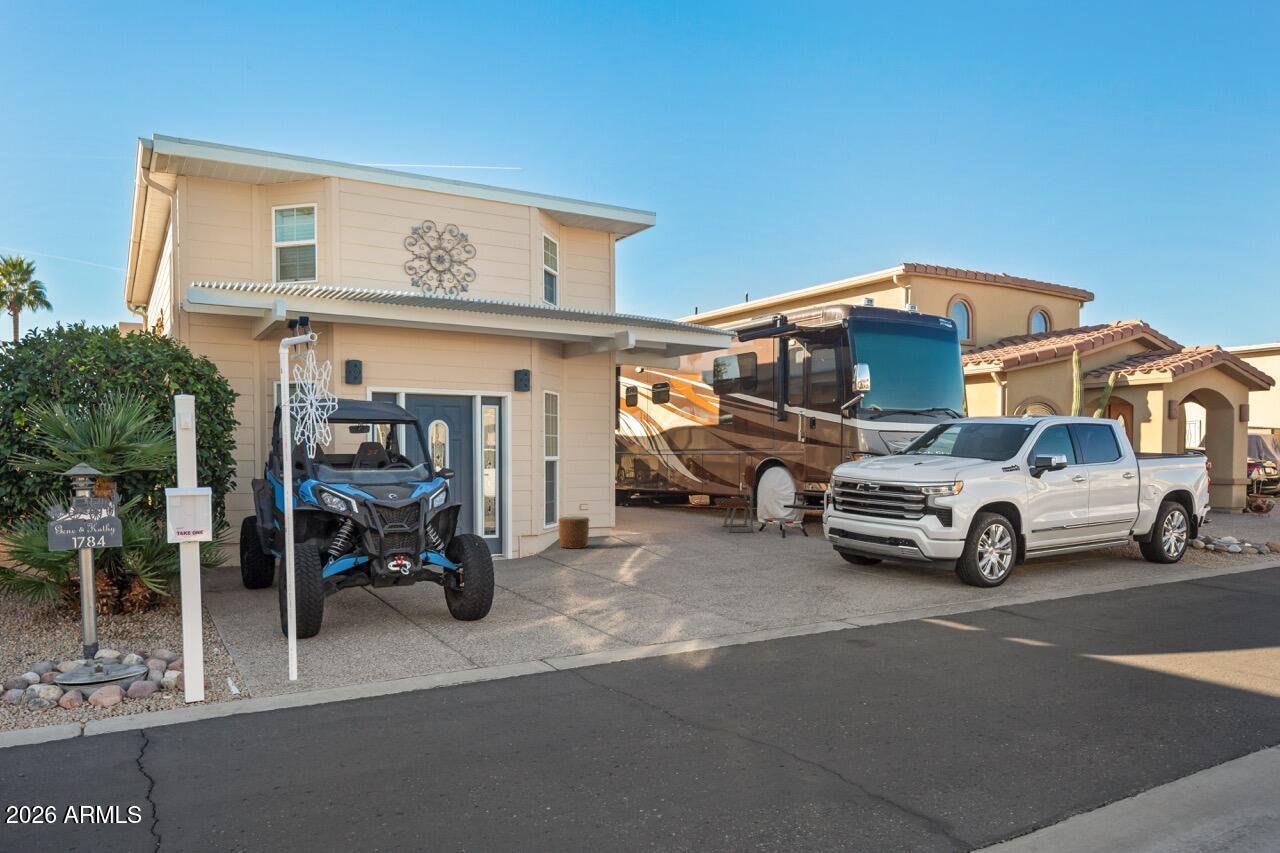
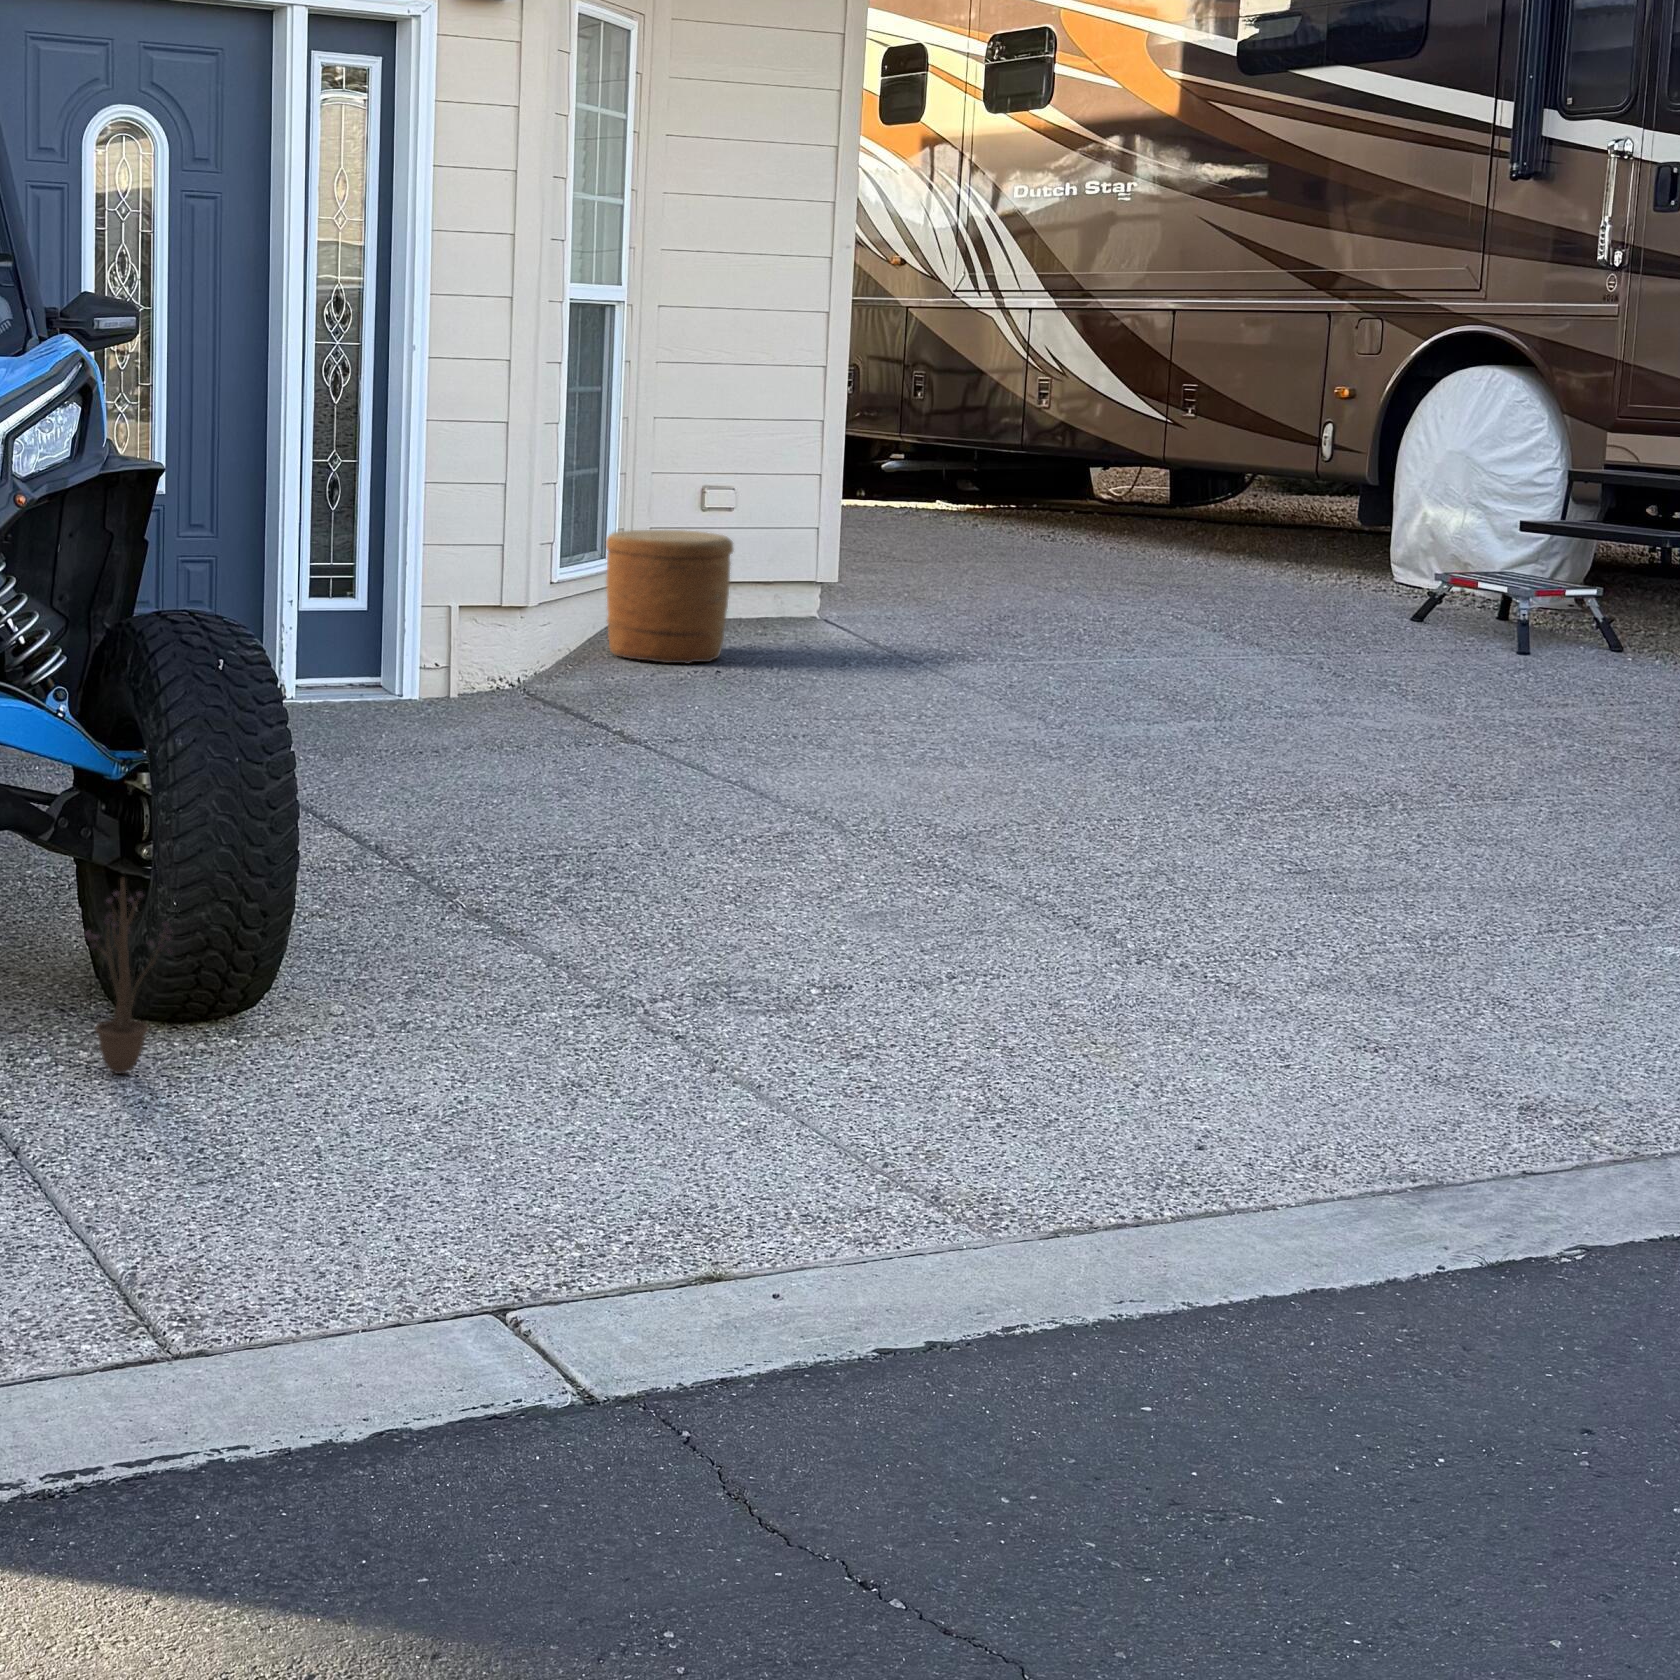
bench: present [715,465,756,532] -> none [1226,350,1403,624]
decorative plant: none [450,589,472,628] -> present [68,878,173,1074]

